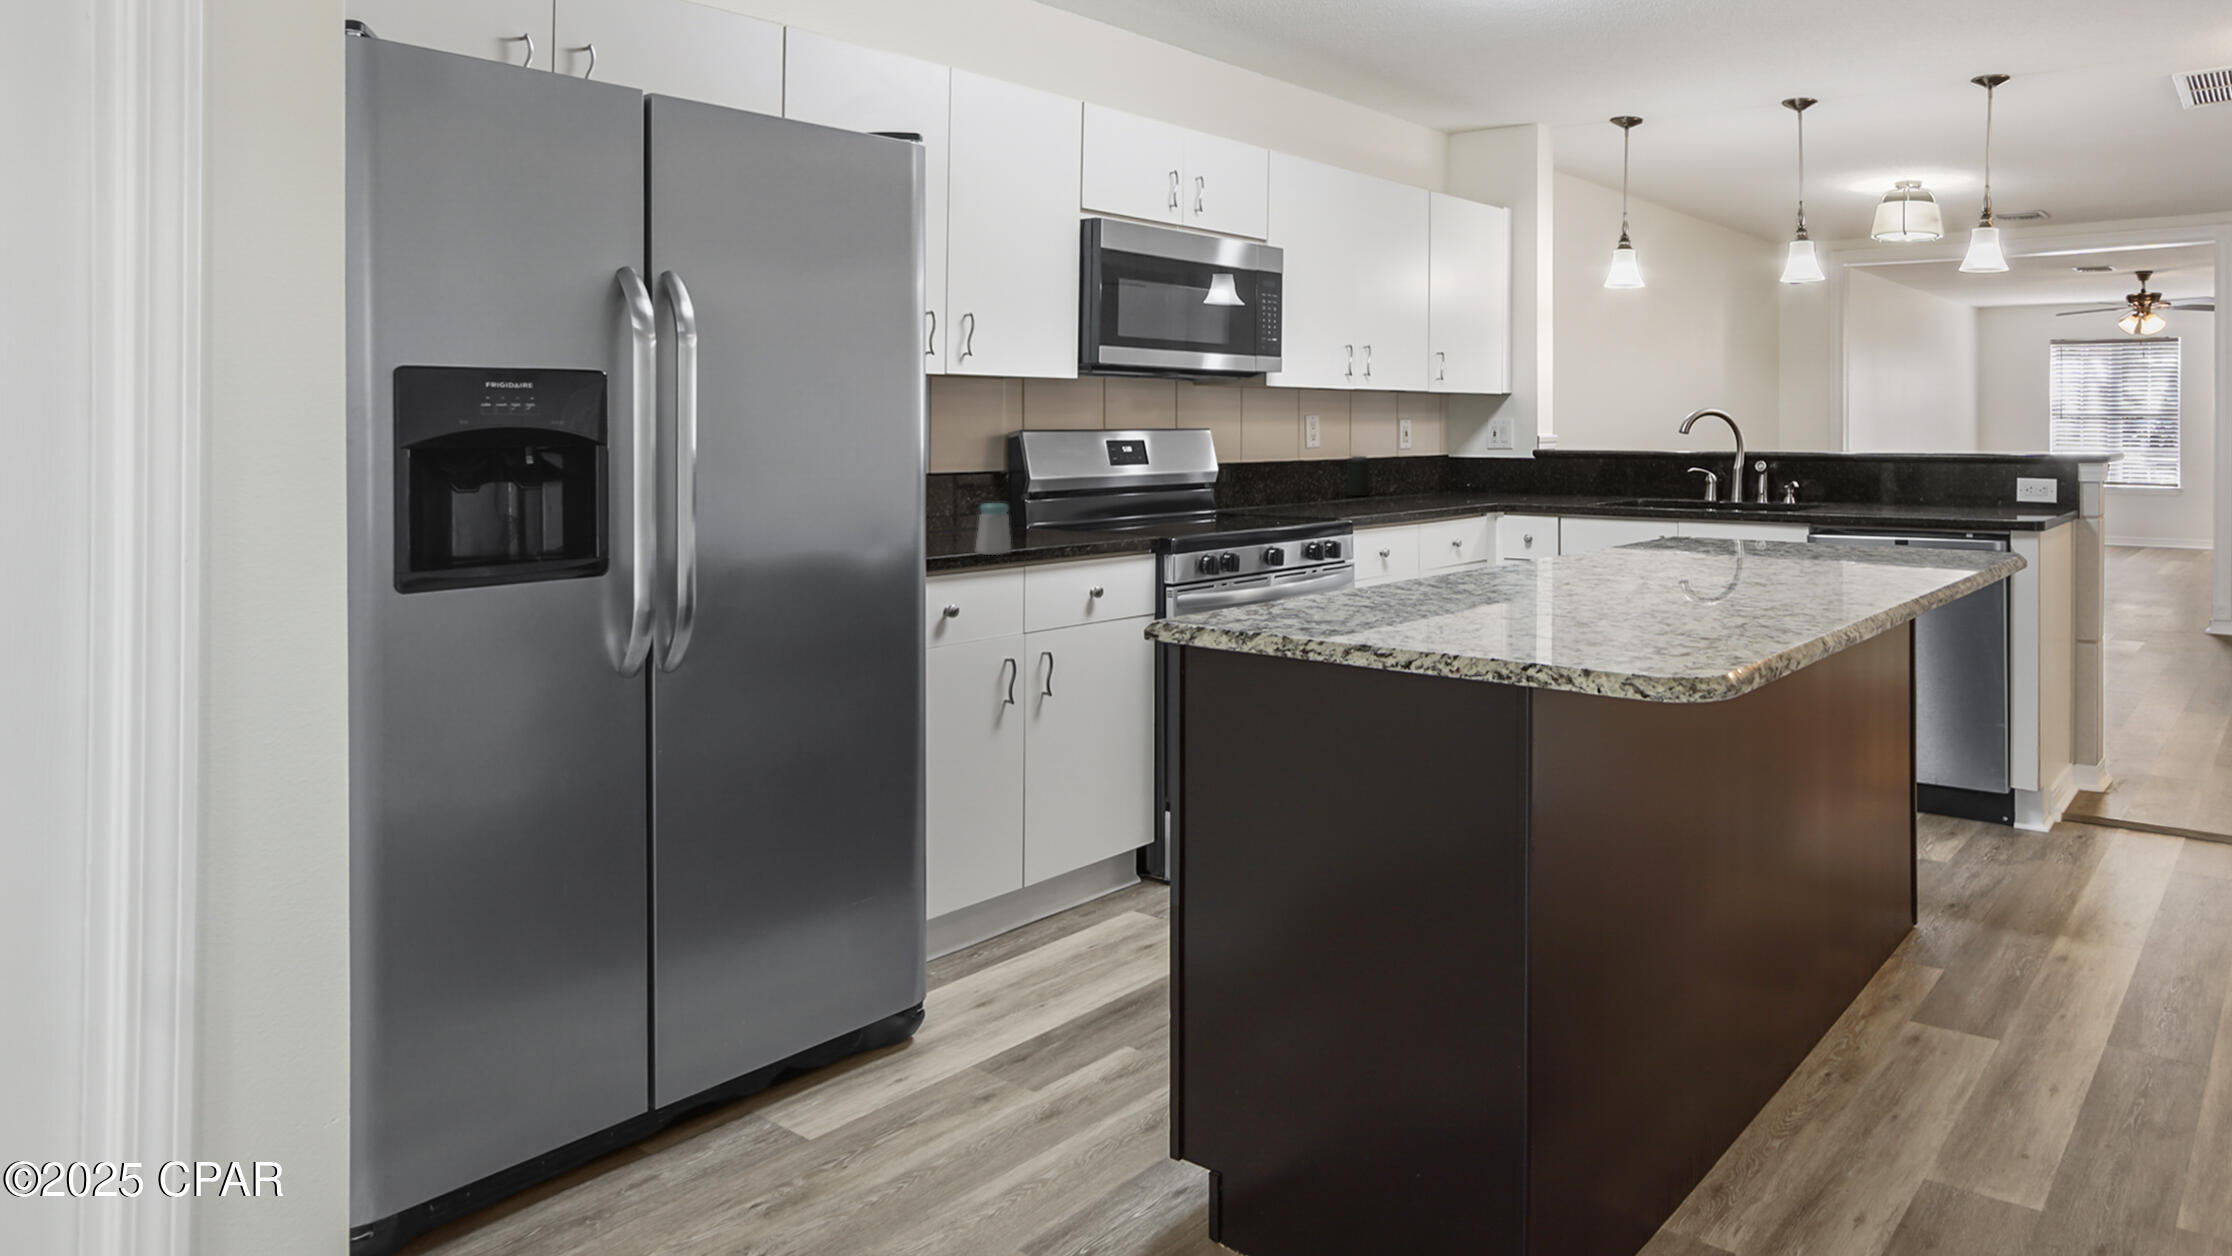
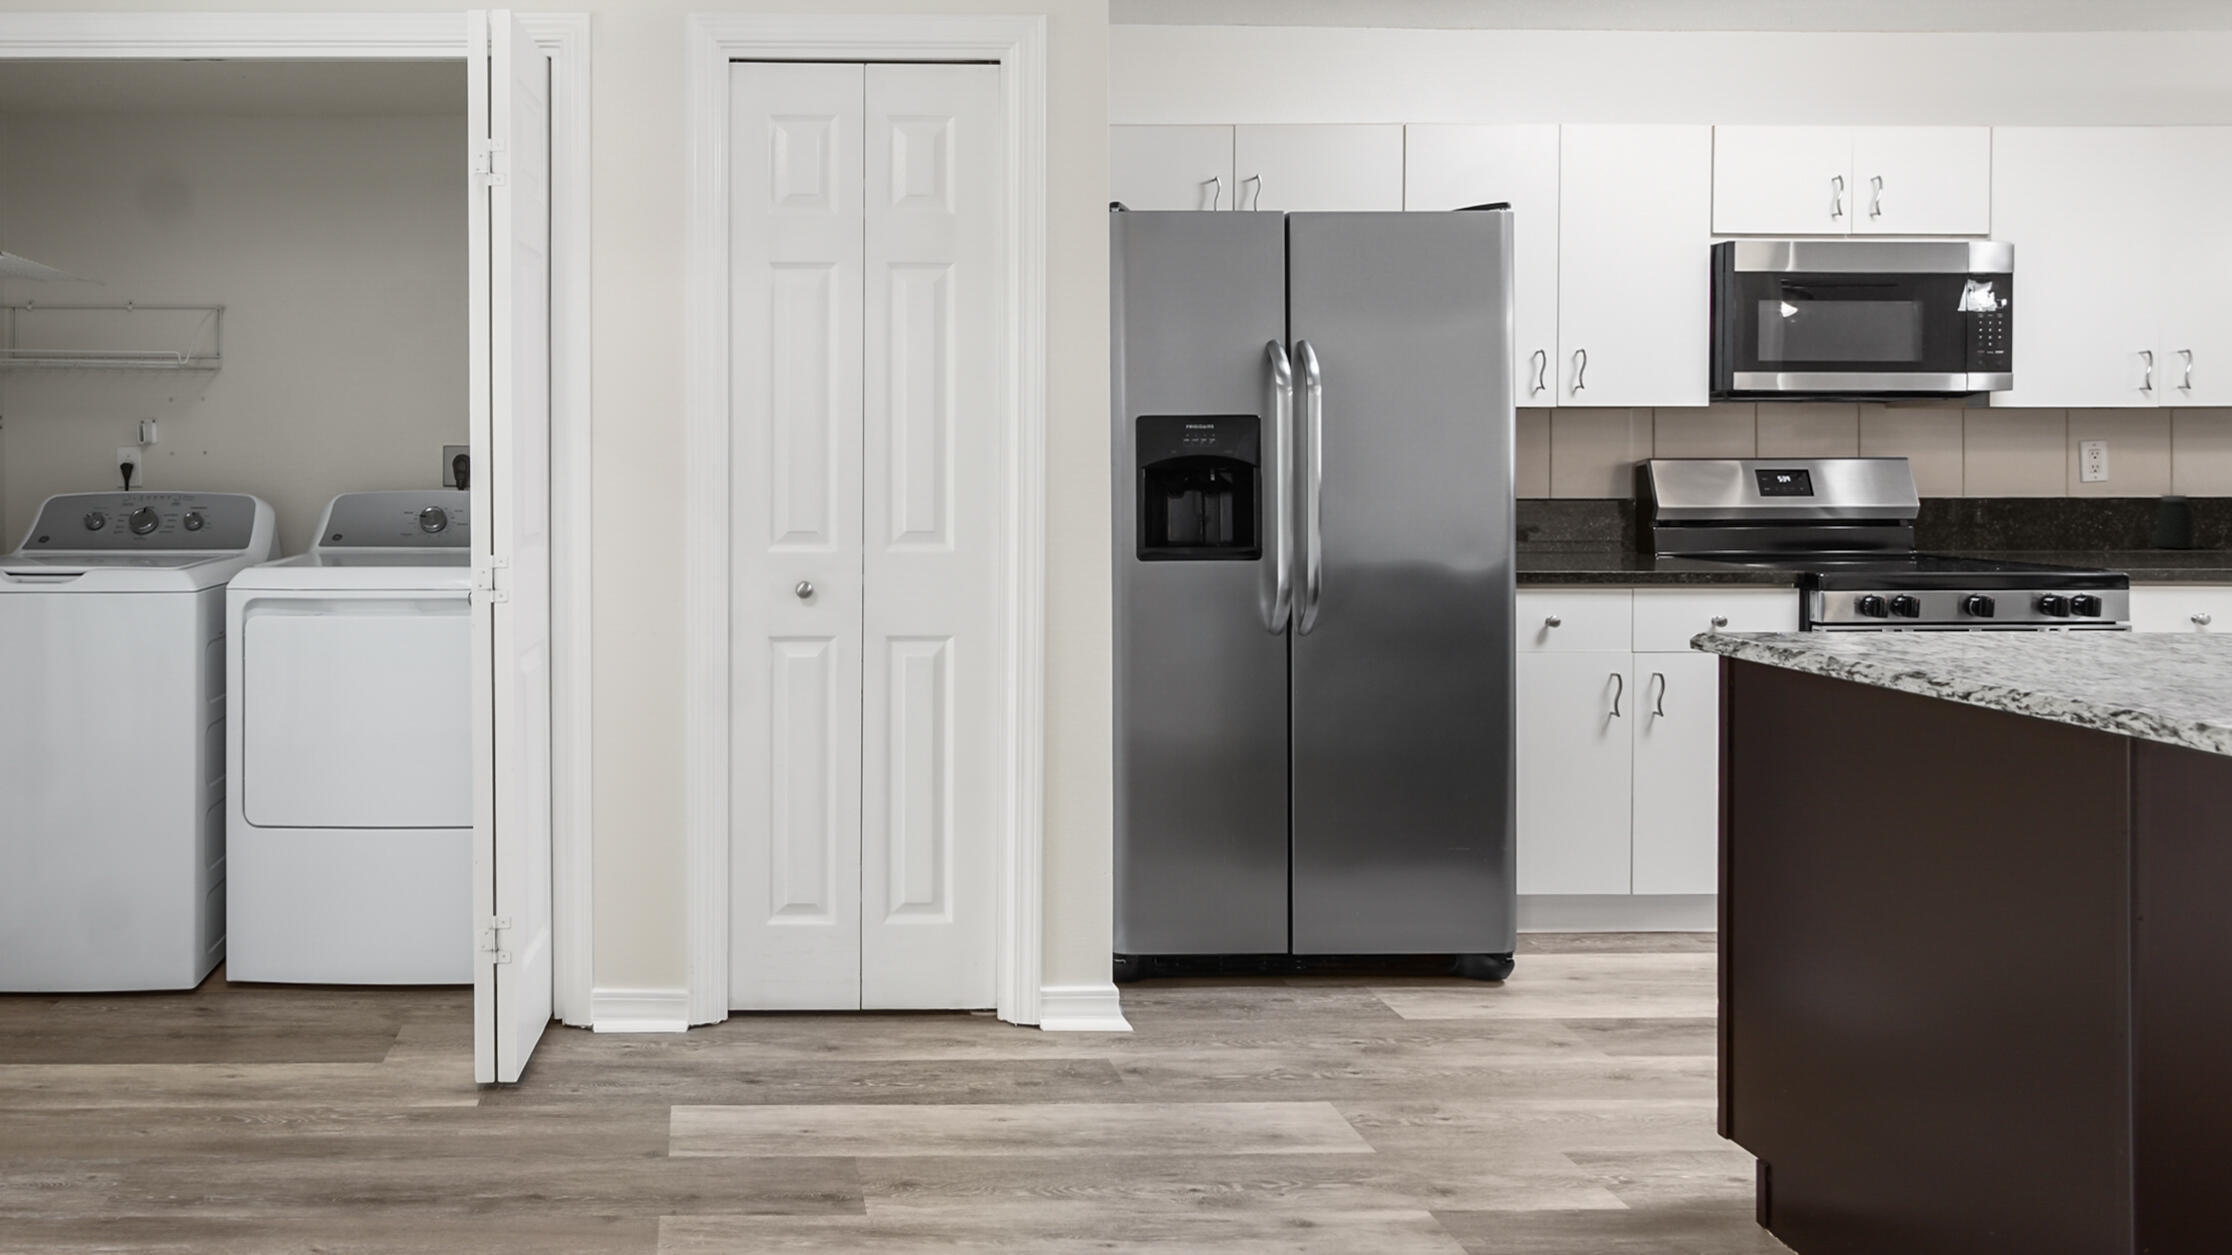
salt shaker: present [976,503,1011,555] -> none [1580,527,1616,576]

